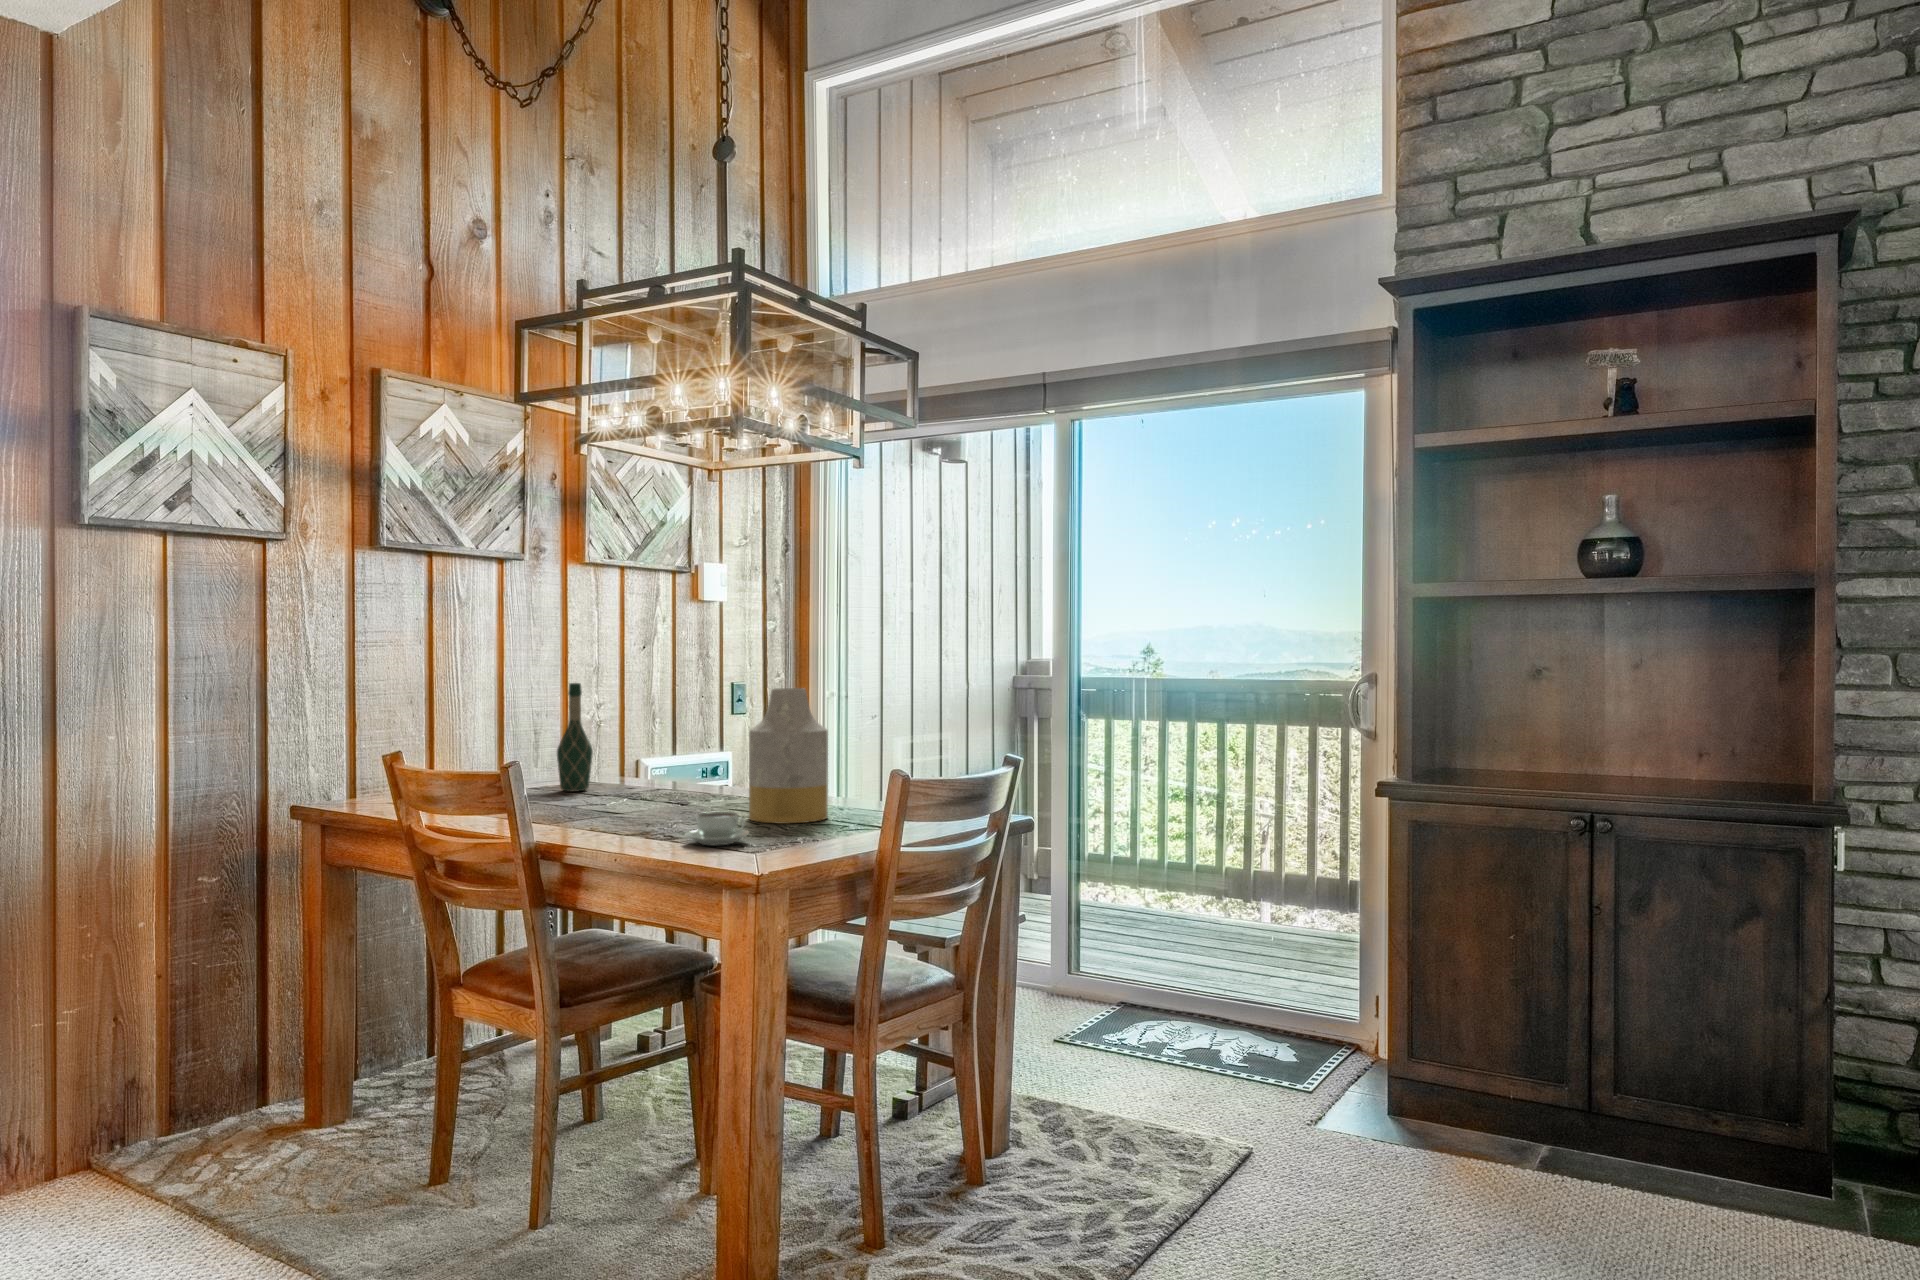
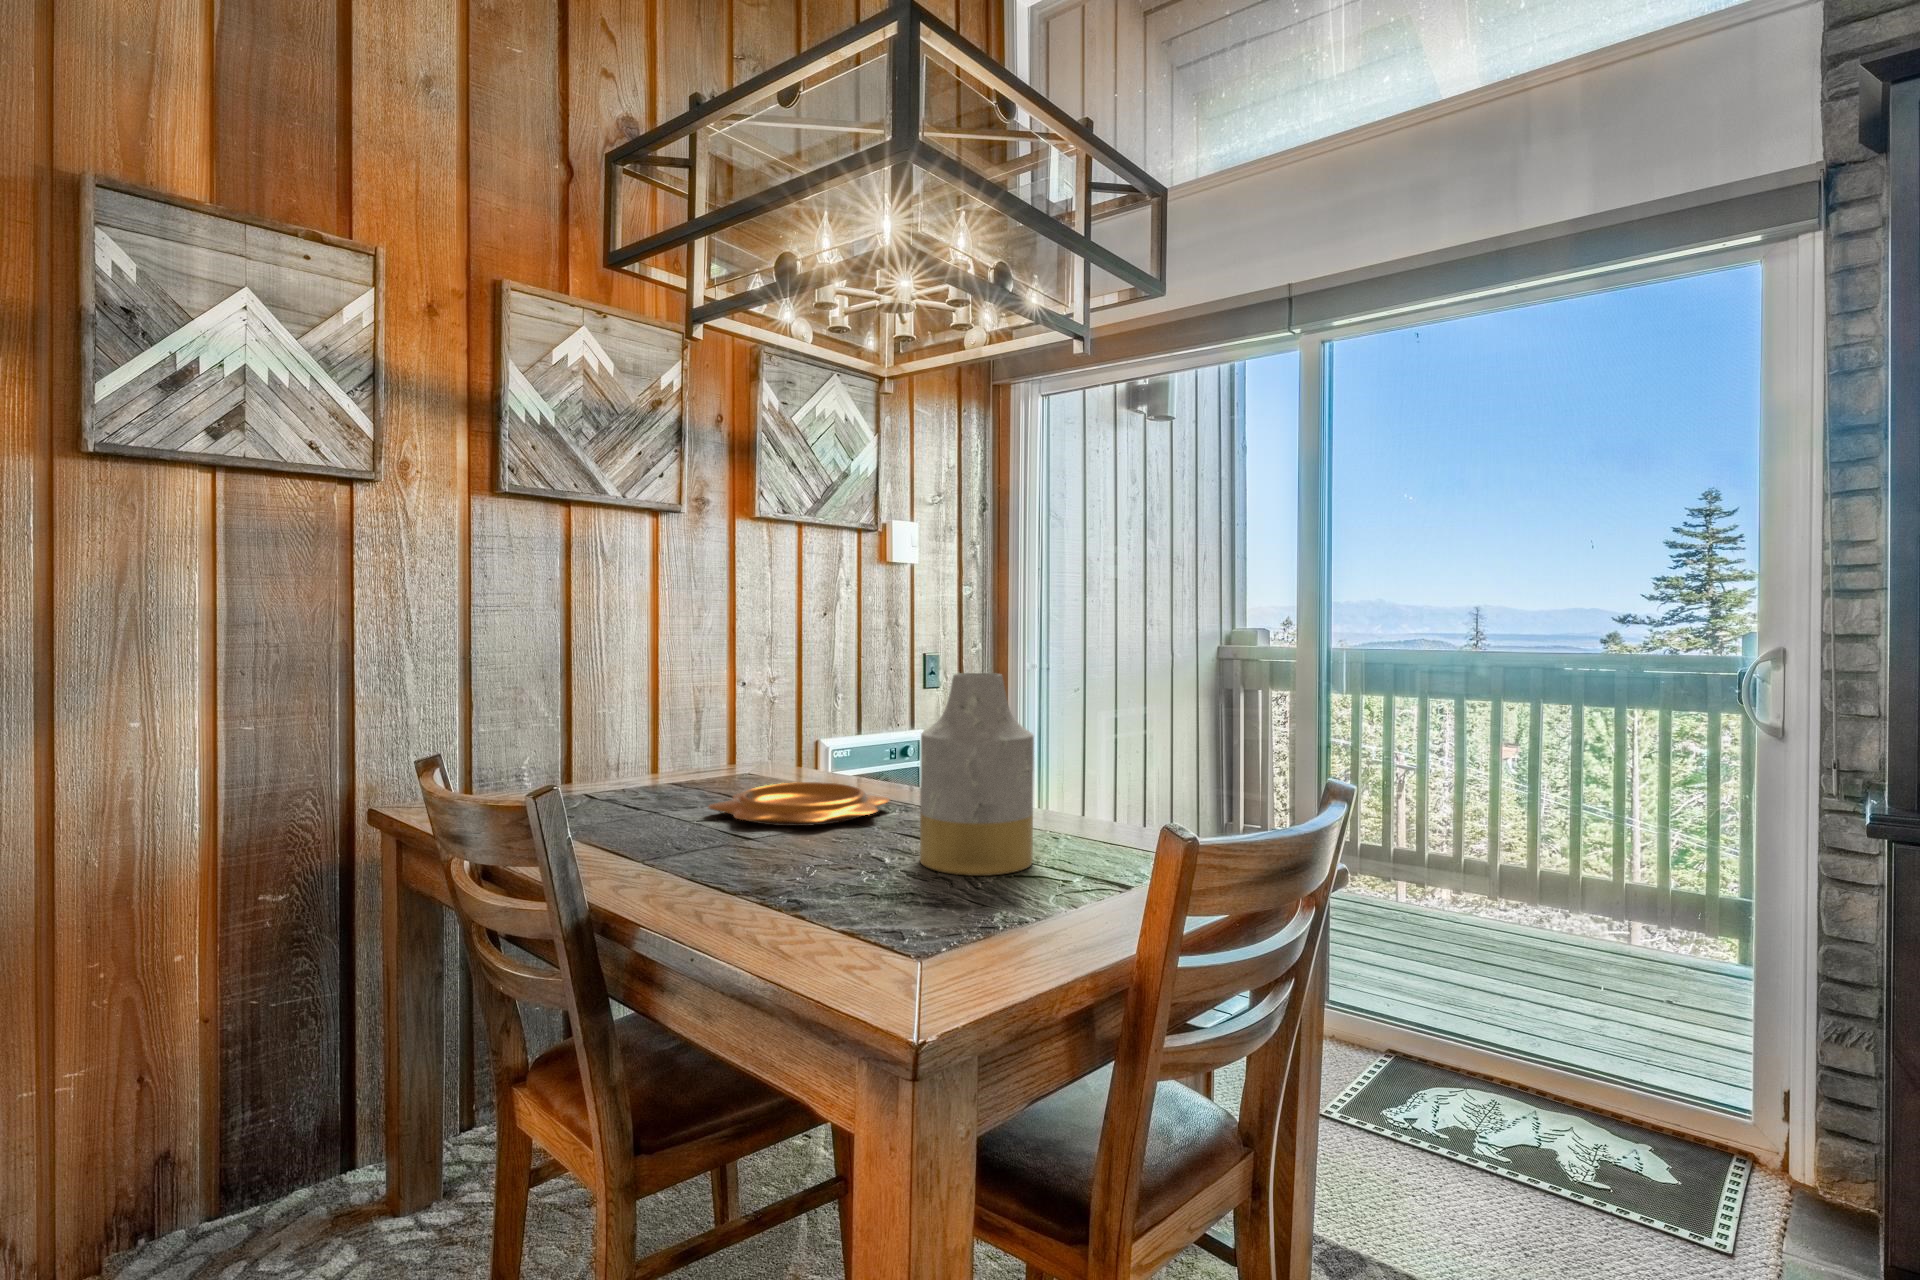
wine bottle: present [557,683,593,791] -> none [701,657,744,790]
decorative bowl: none [577,780,719,807] -> present [708,782,890,826]
coffee cup: present [685,812,749,845] -> none [804,875,909,939]

